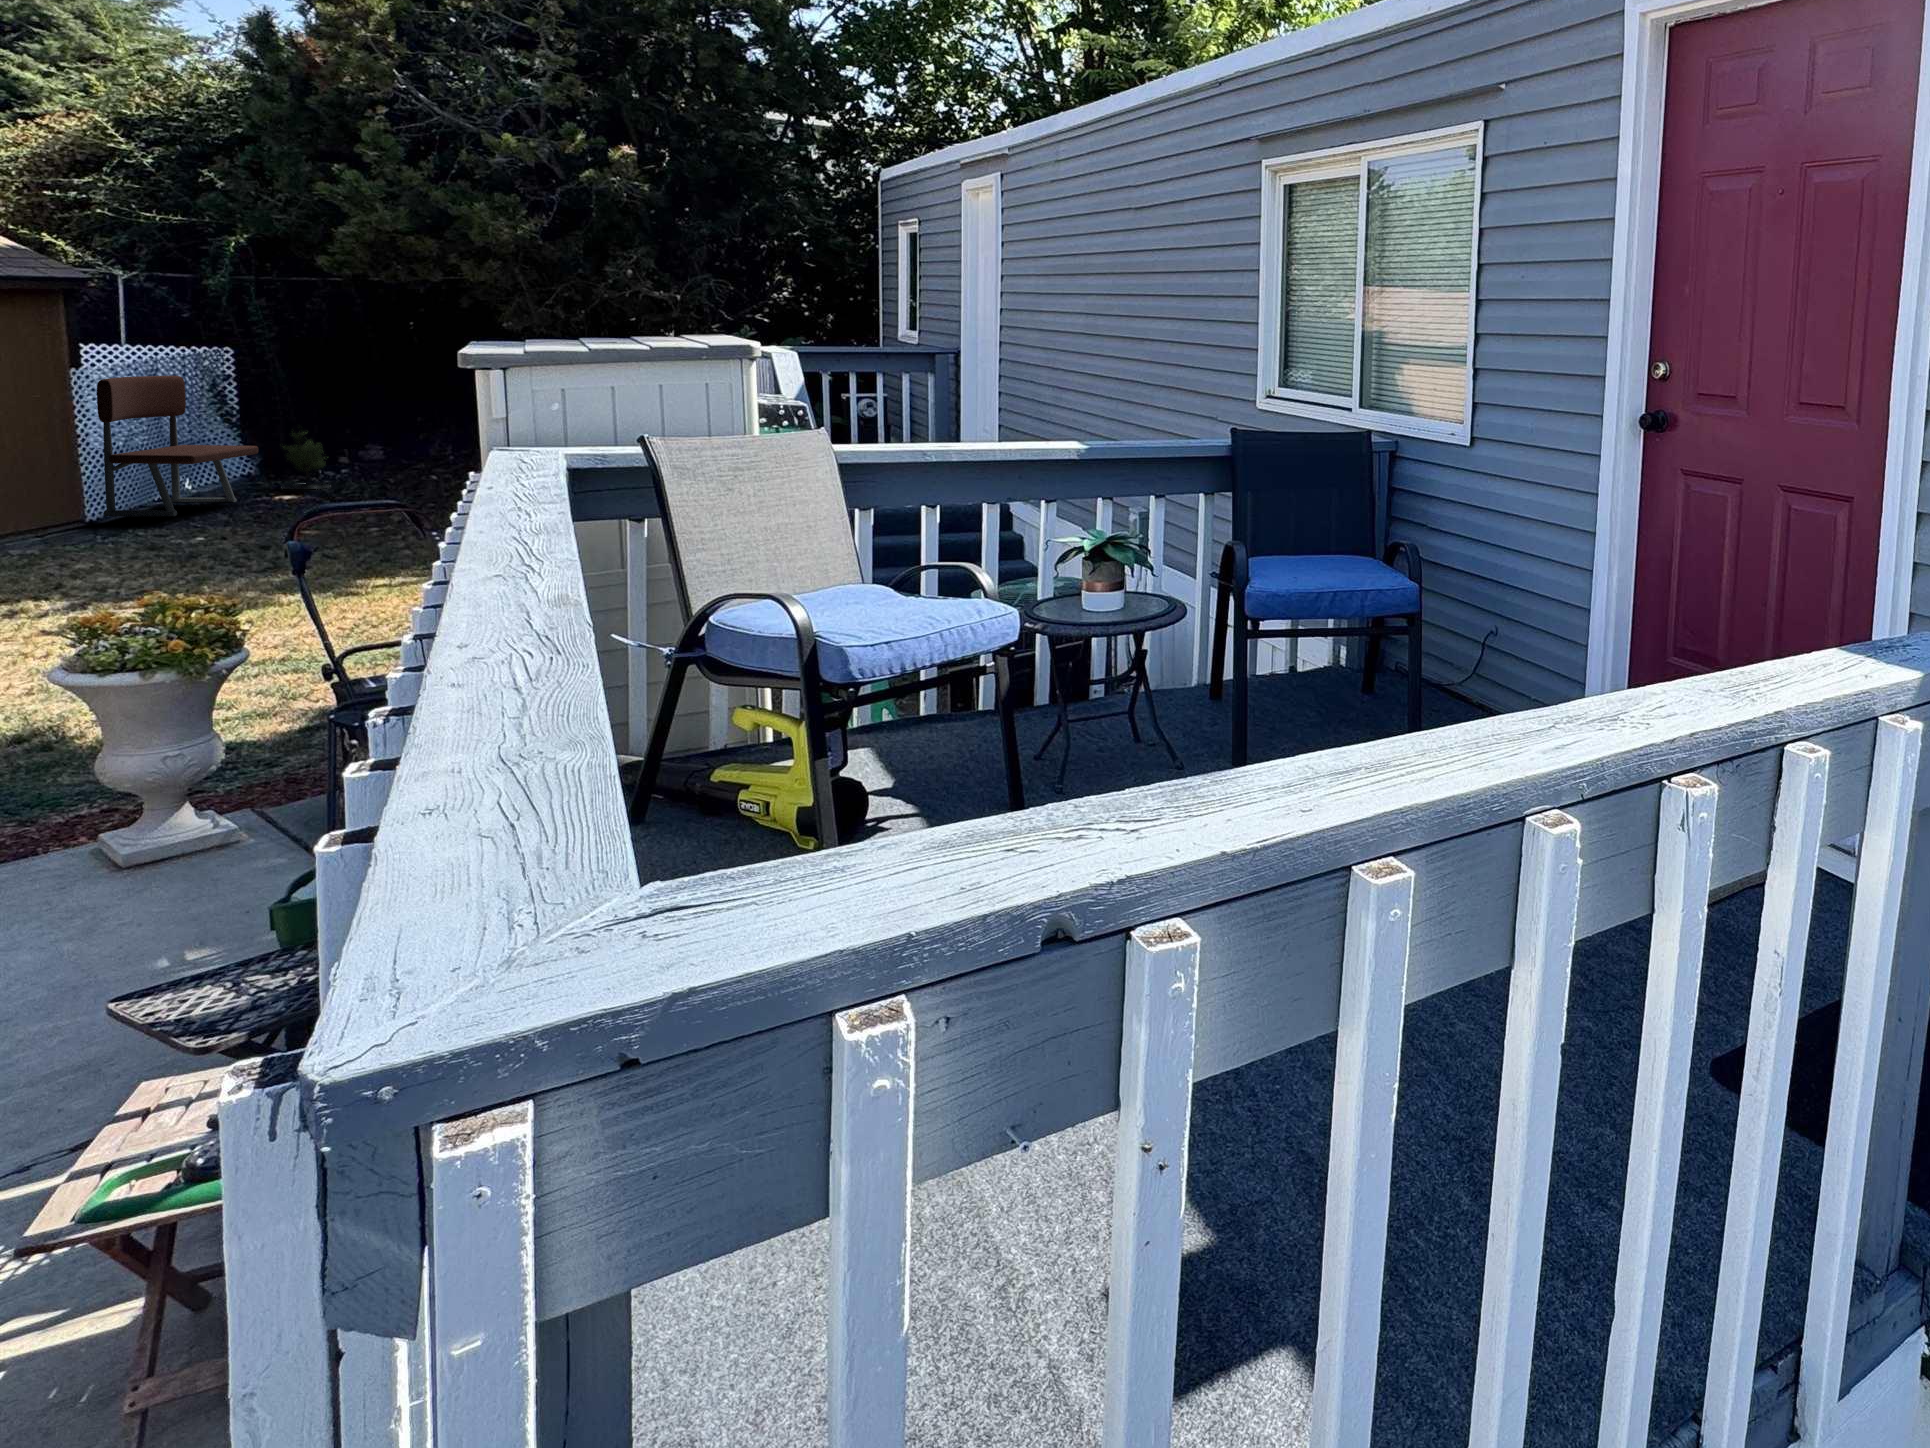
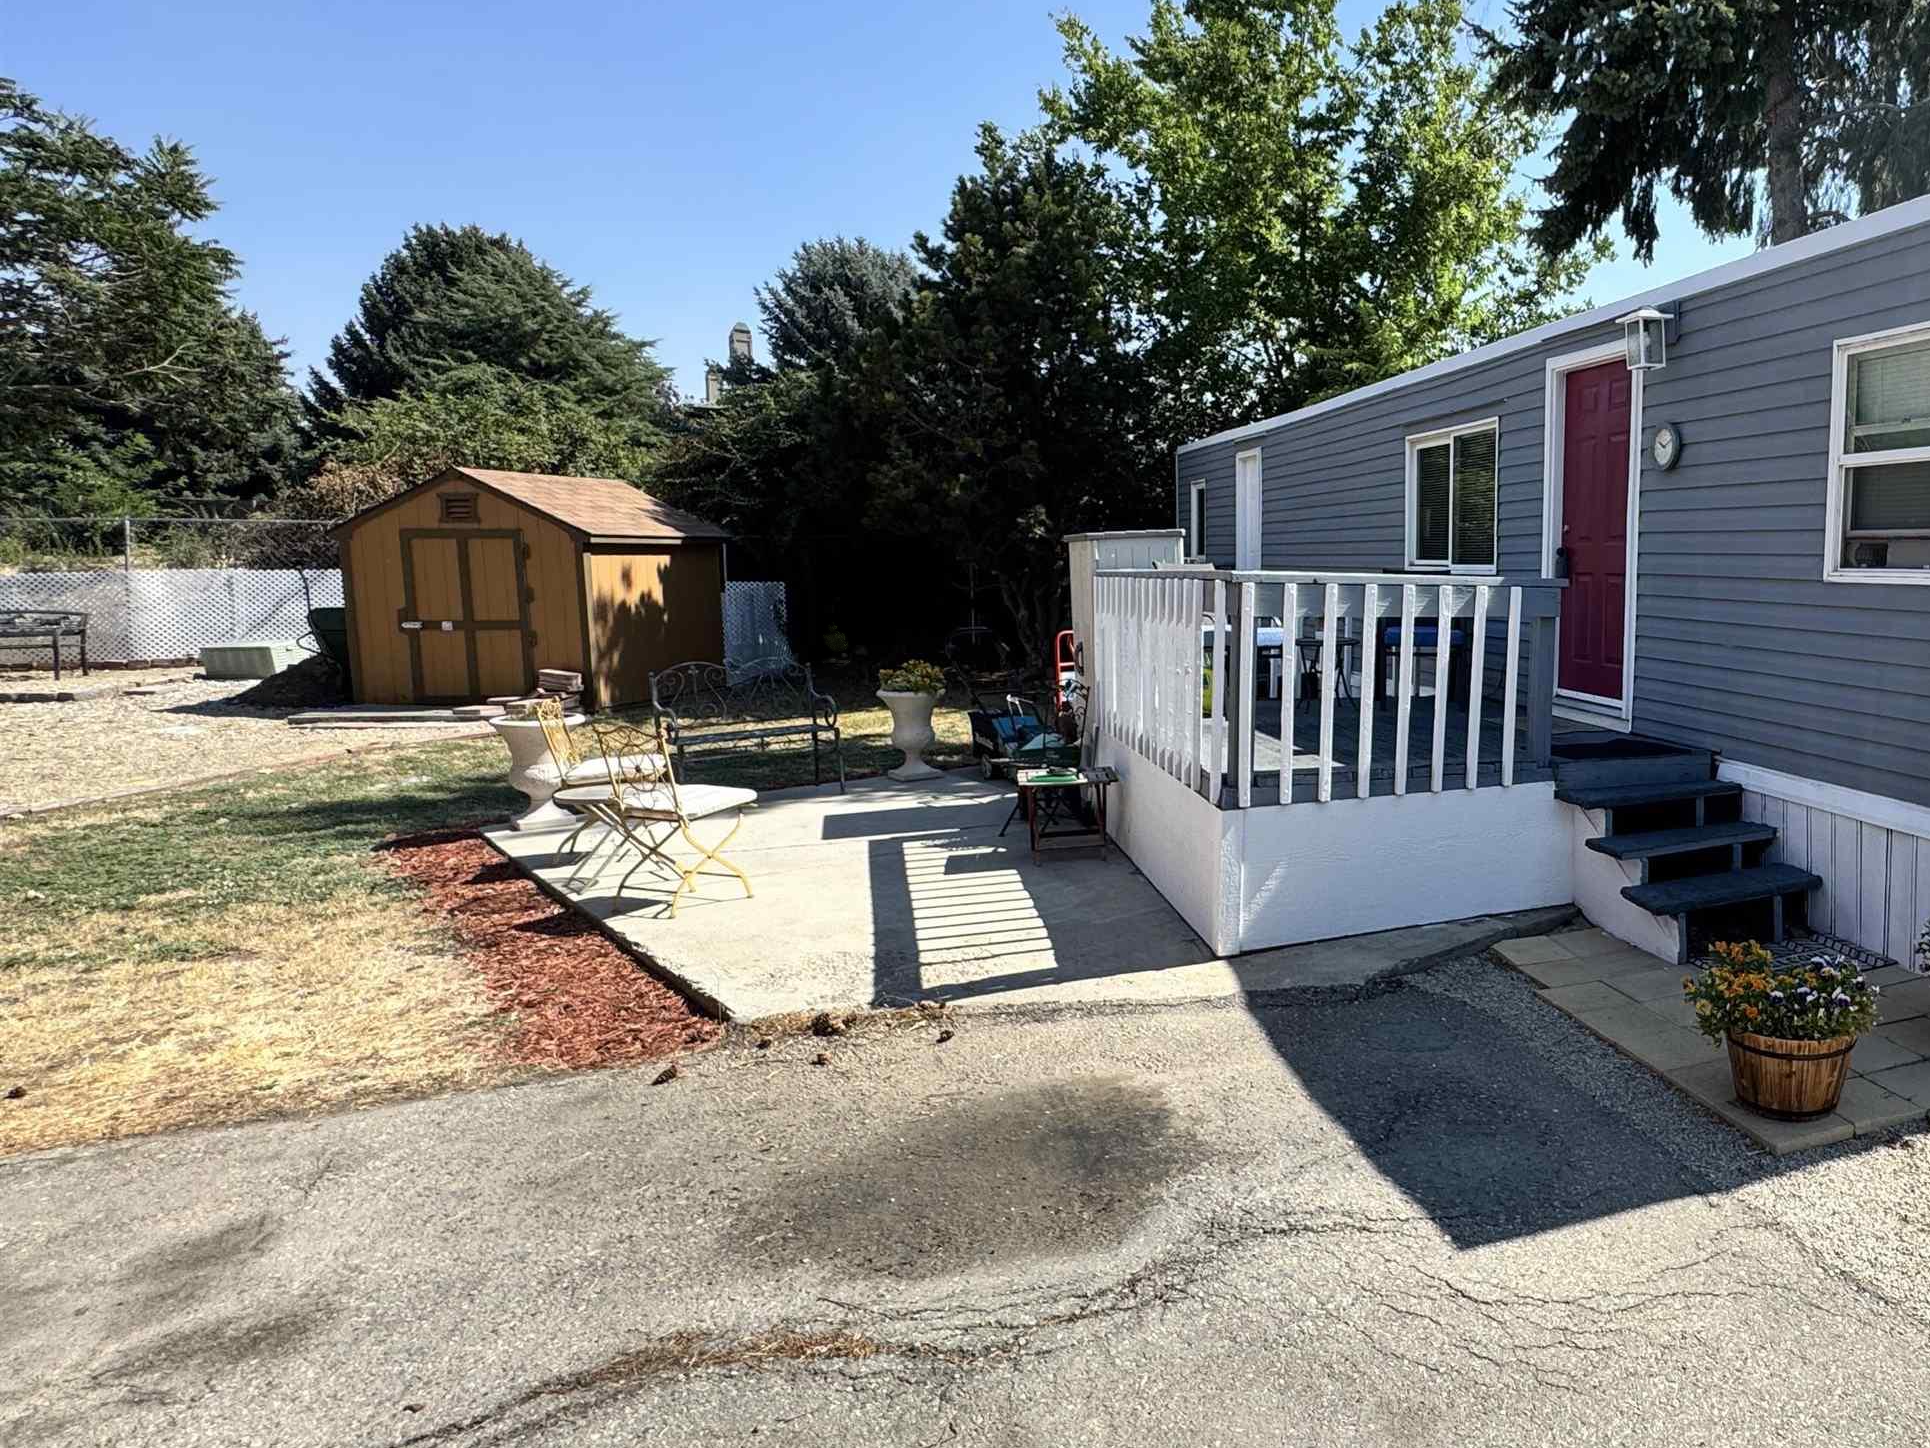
bench: present [97,376,259,516] -> none [743,590,817,674]

